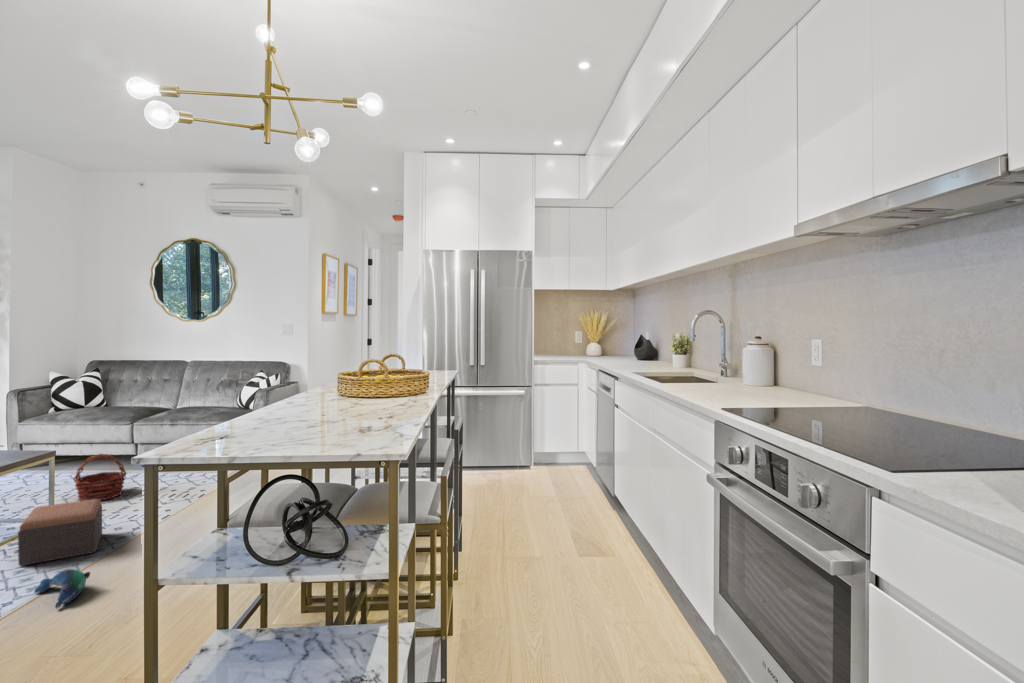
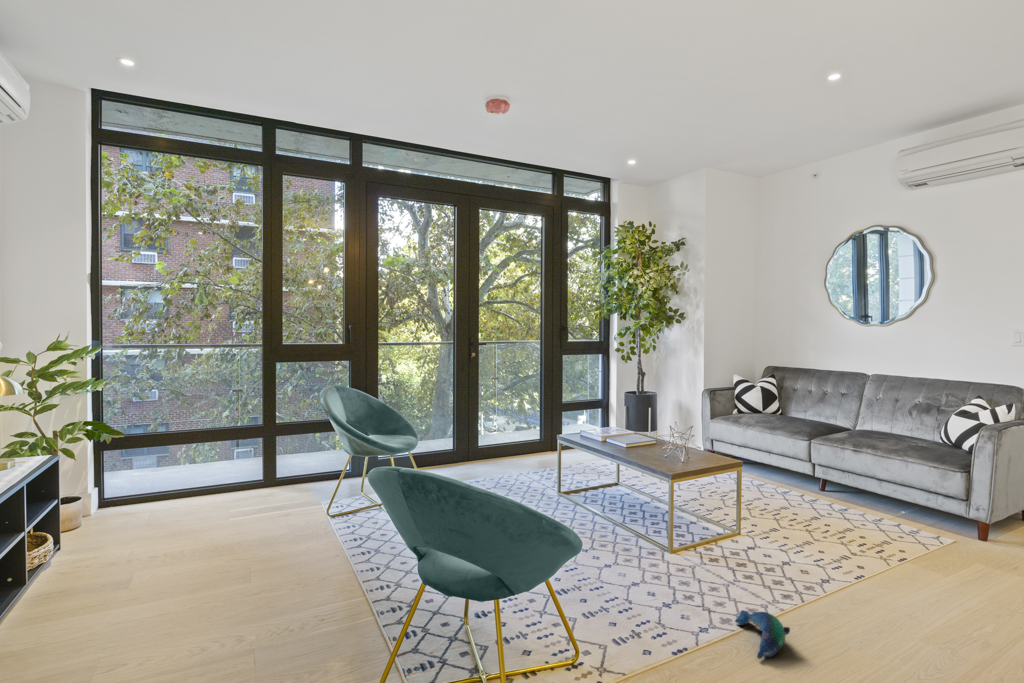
basket: present [73,454,126,501] -> none [757,470,807,523]
footstool: present [18,499,102,566] -> none [718,519,791,594]

